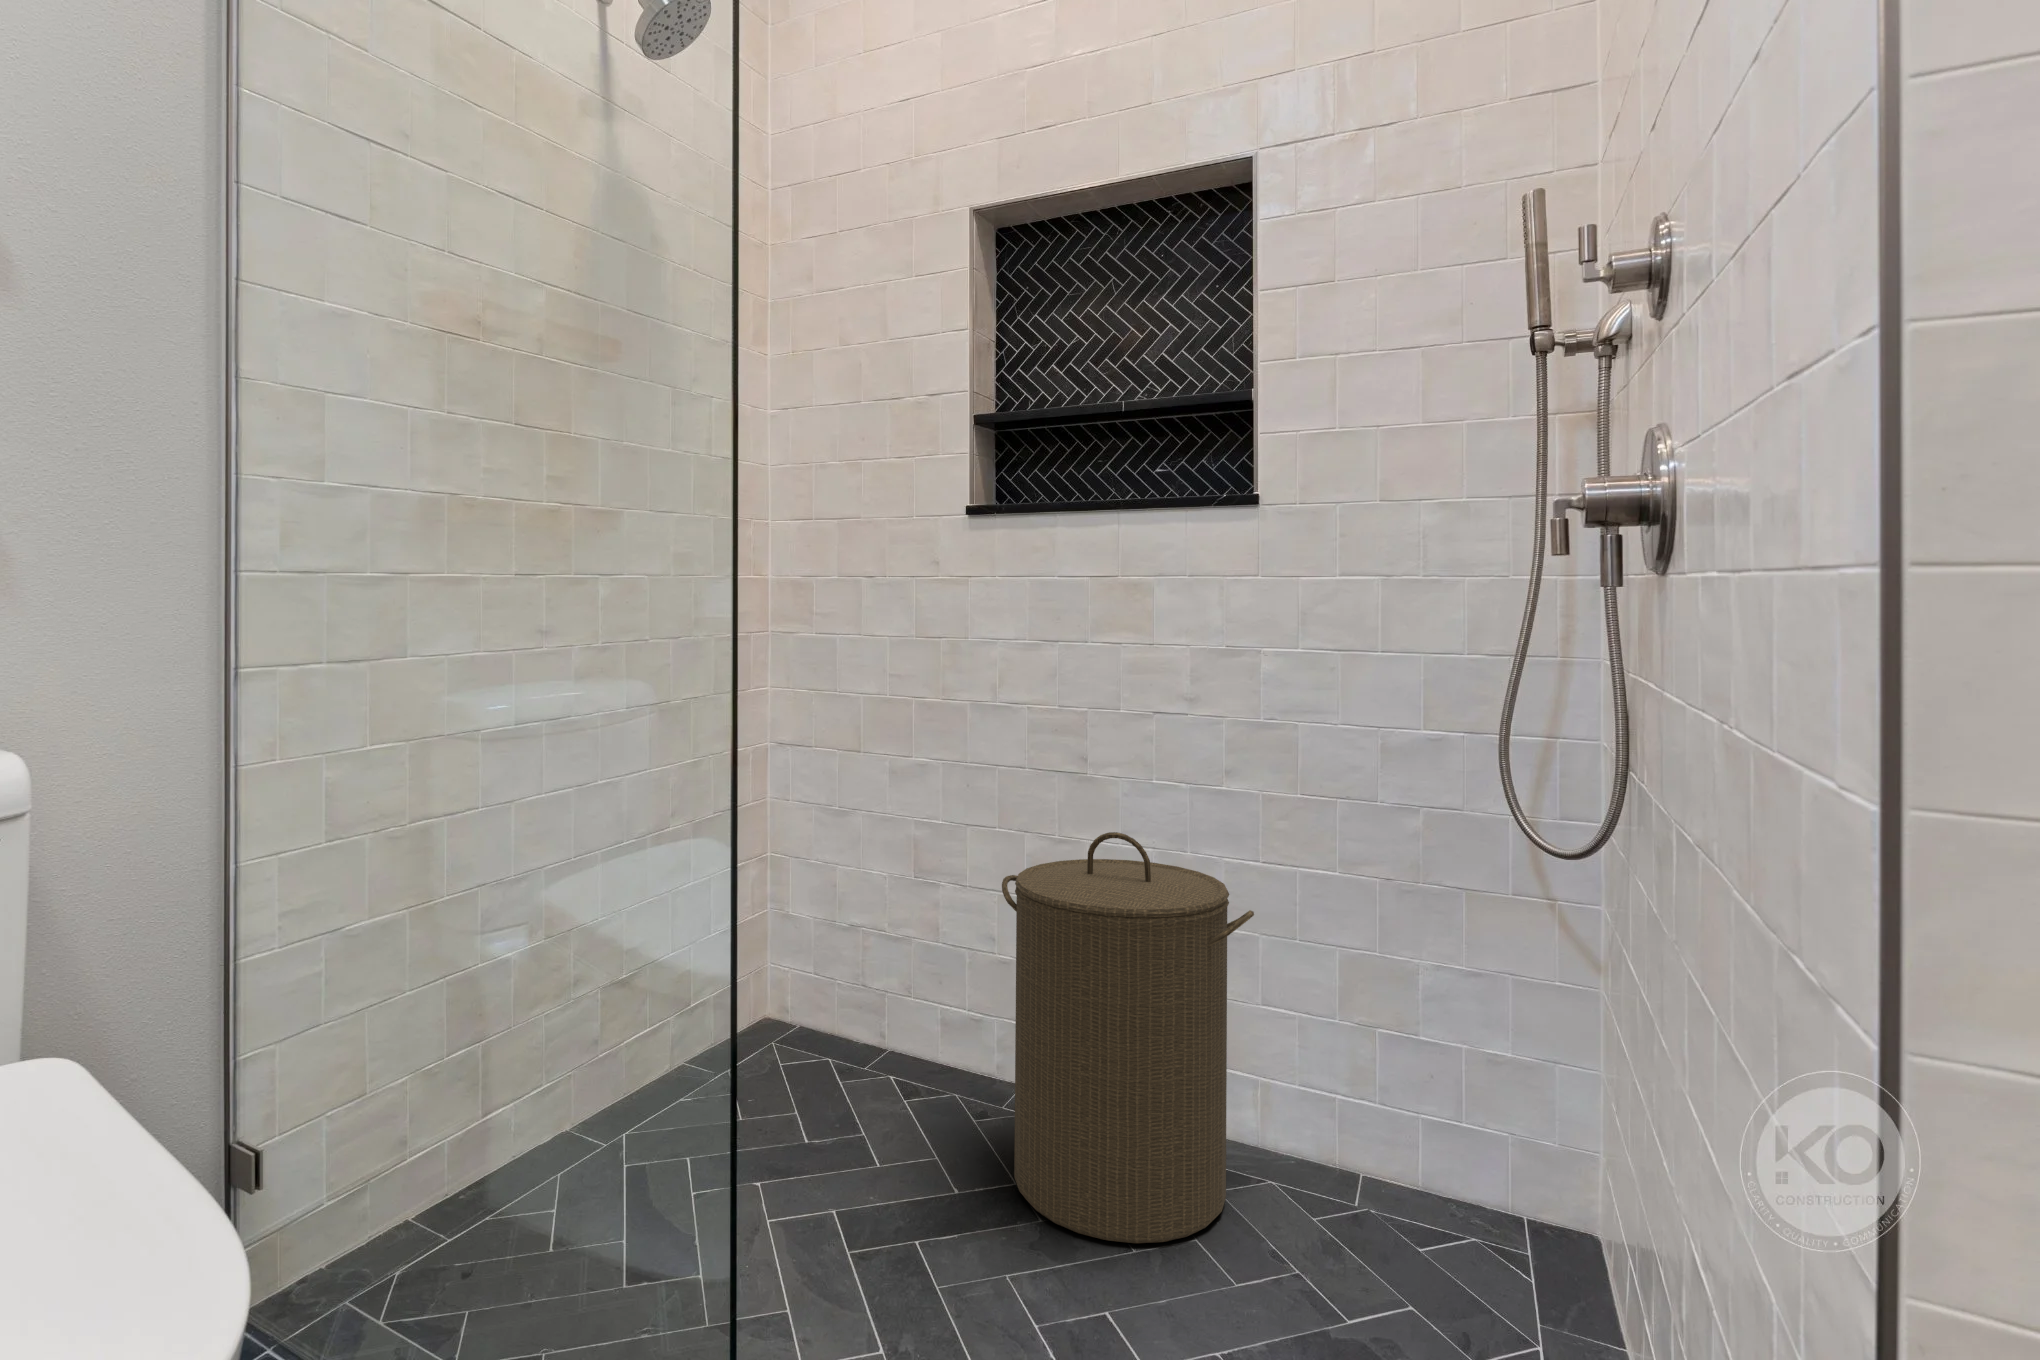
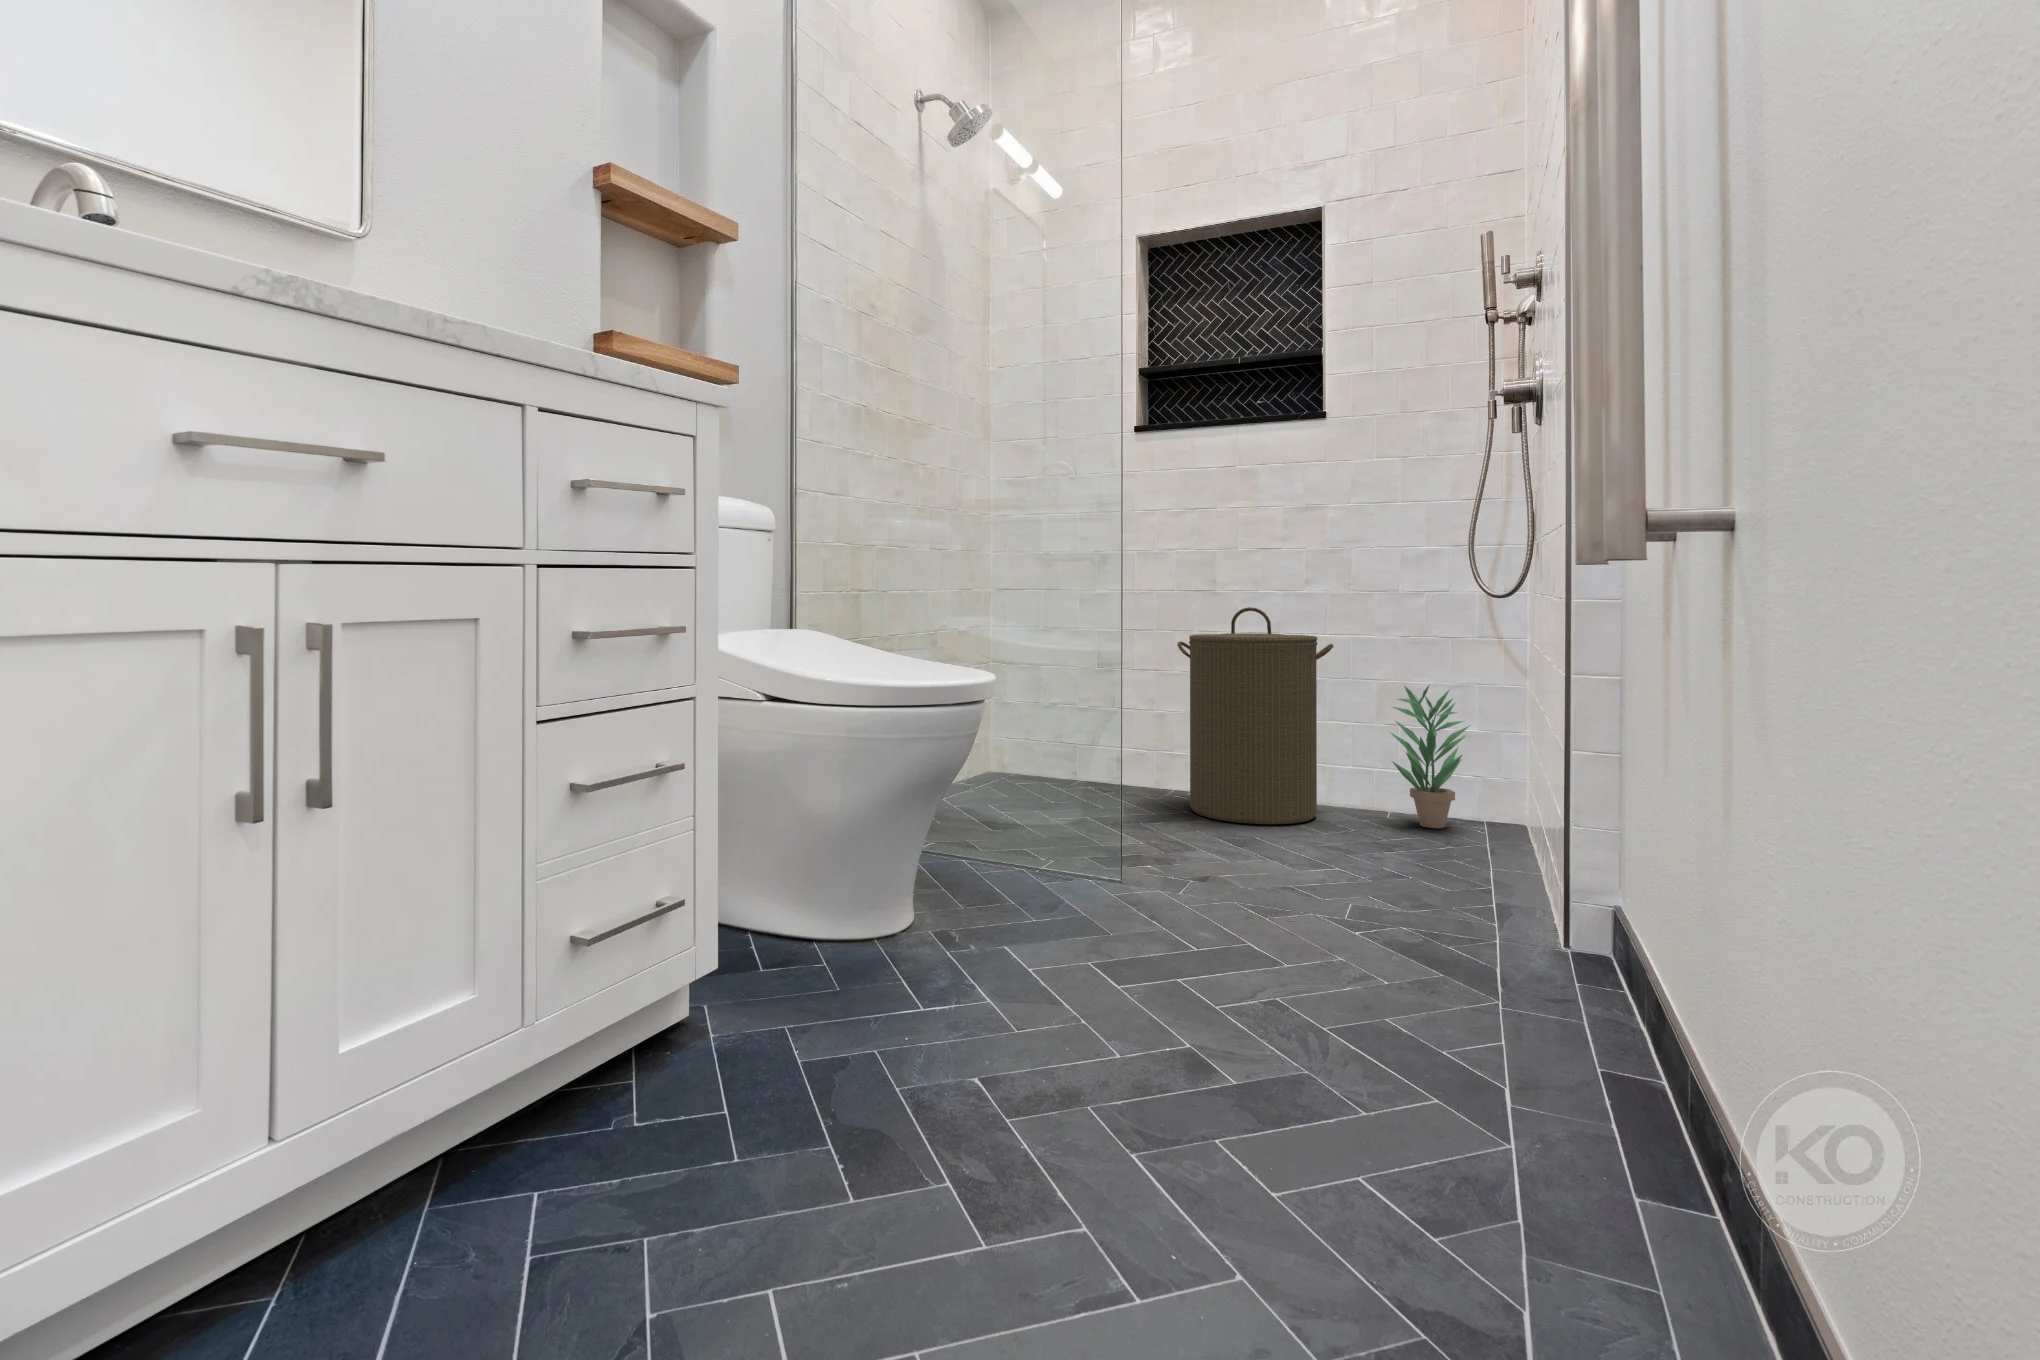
potted plant: none [1348,997,1498,1268] -> present [1390,684,1470,828]

